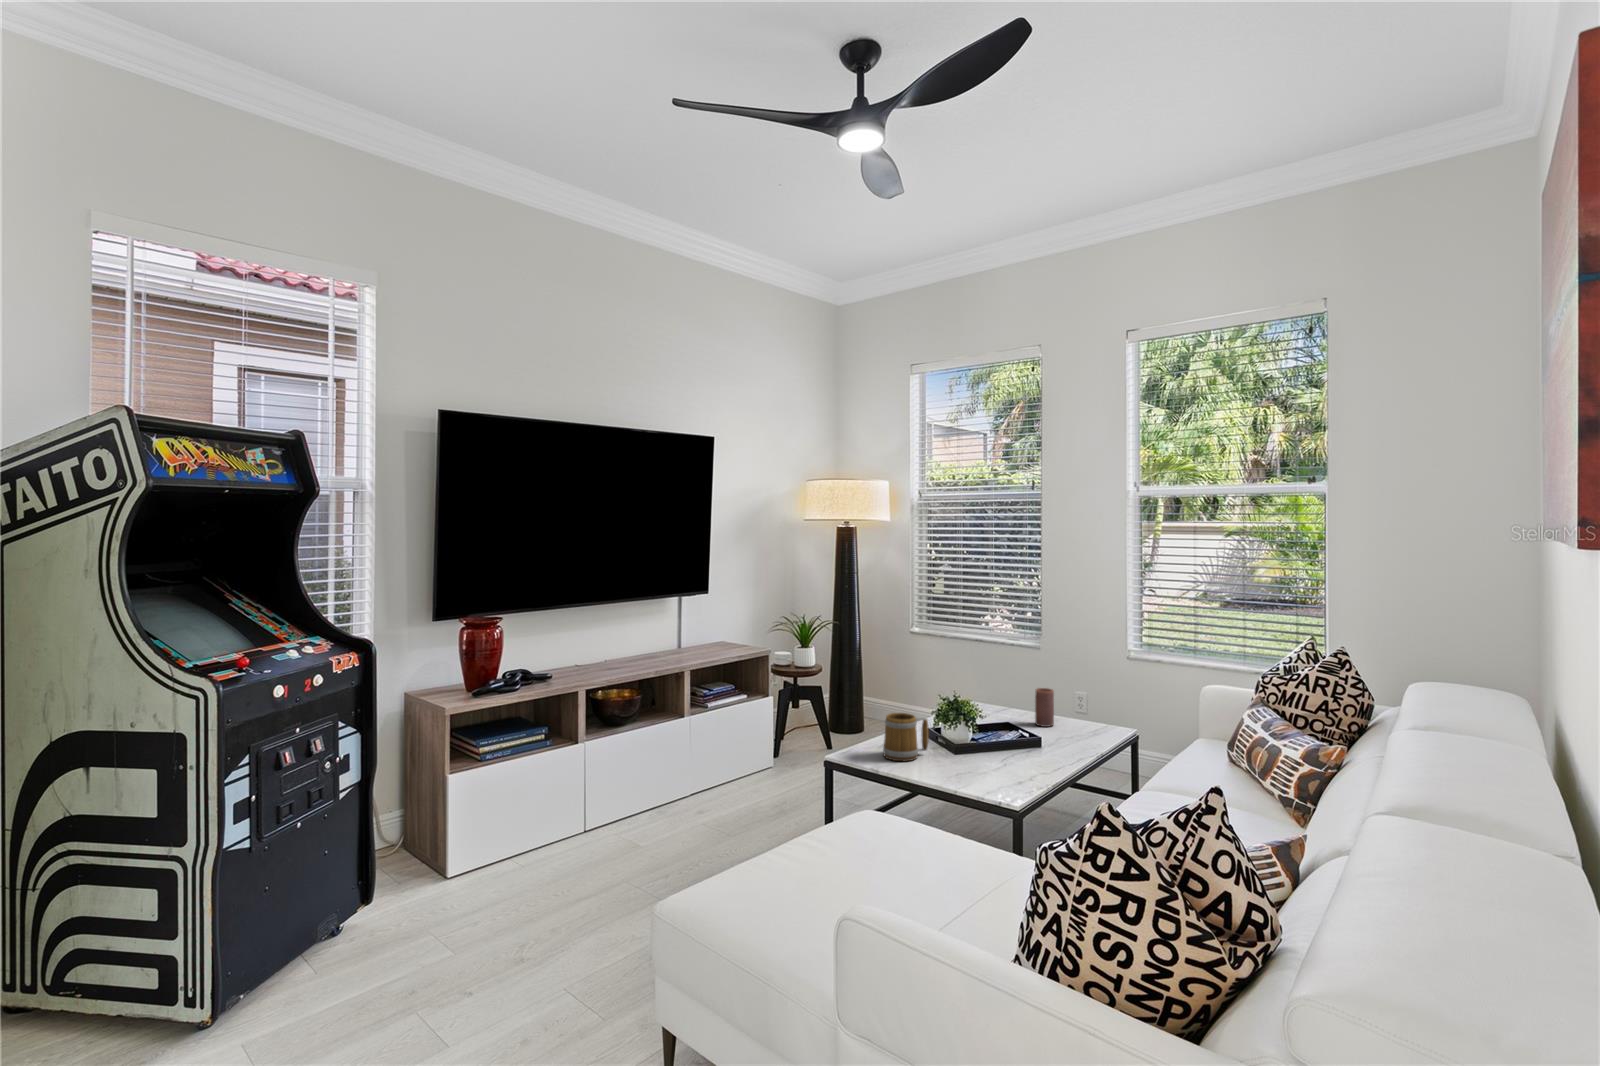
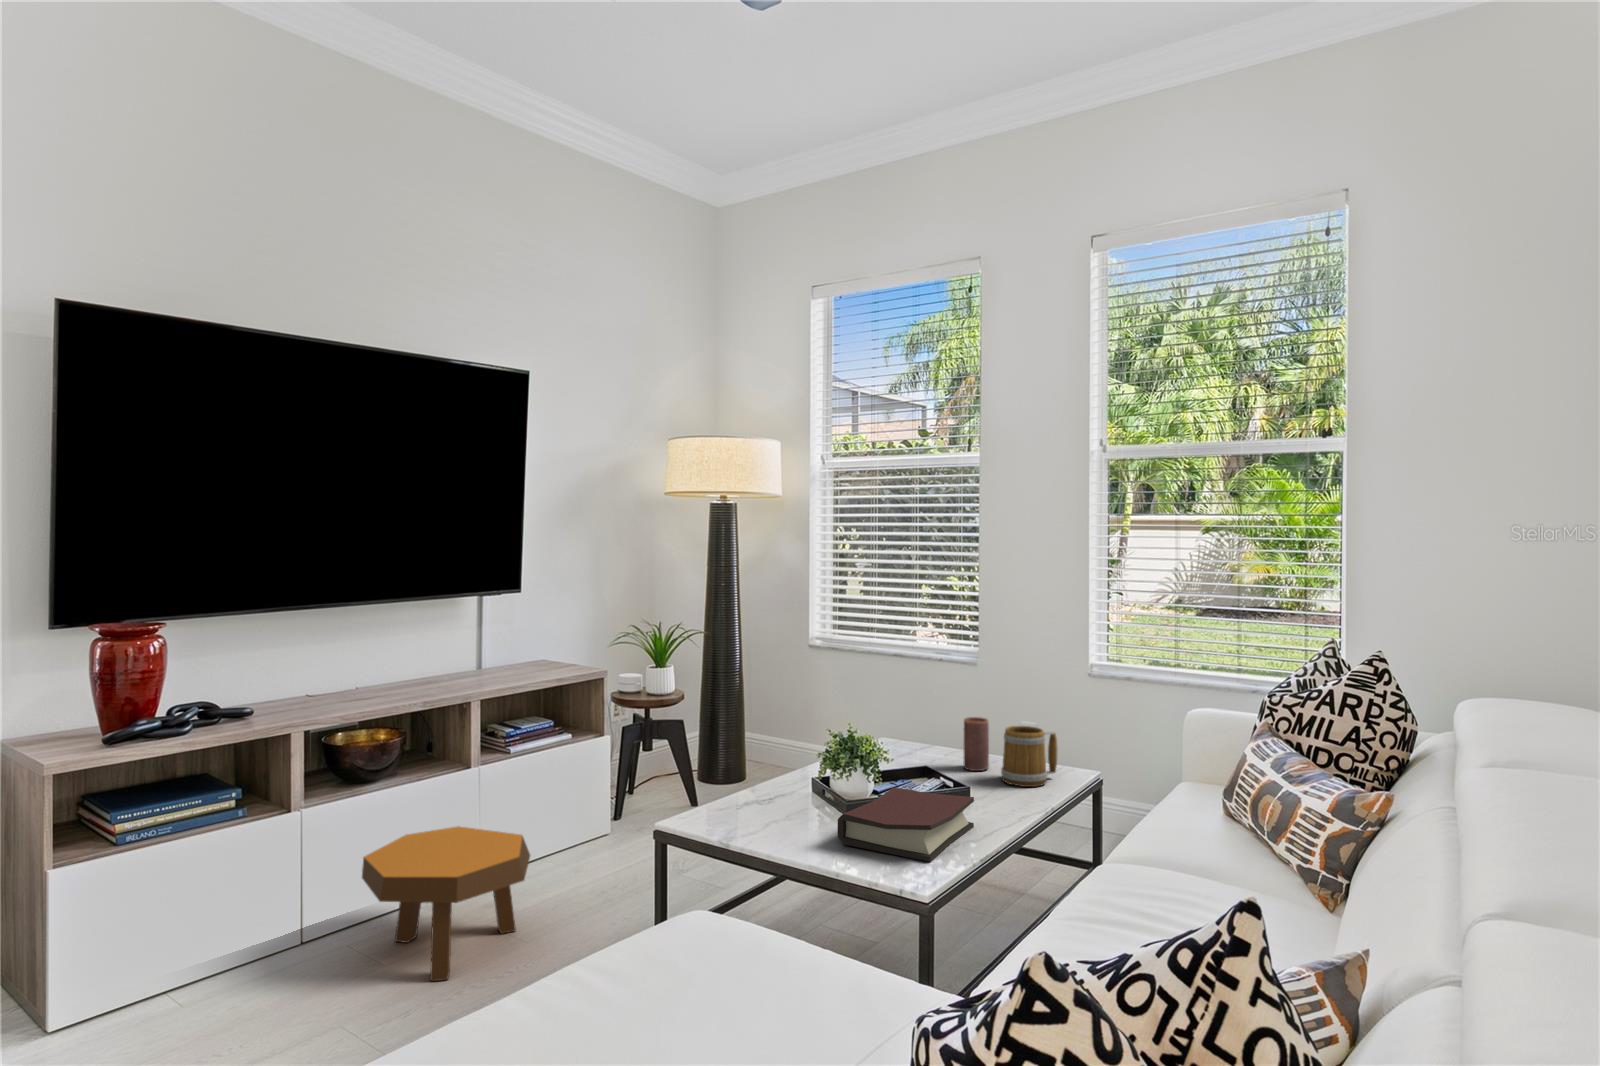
mug: present [883,713,929,761] -> present [1001,726,1058,787]
hardback book: none [953,737,1047,787] -> present [837,787,974,862]
footstool: none [626,757,733,858] -> present [362,826,530,981]

